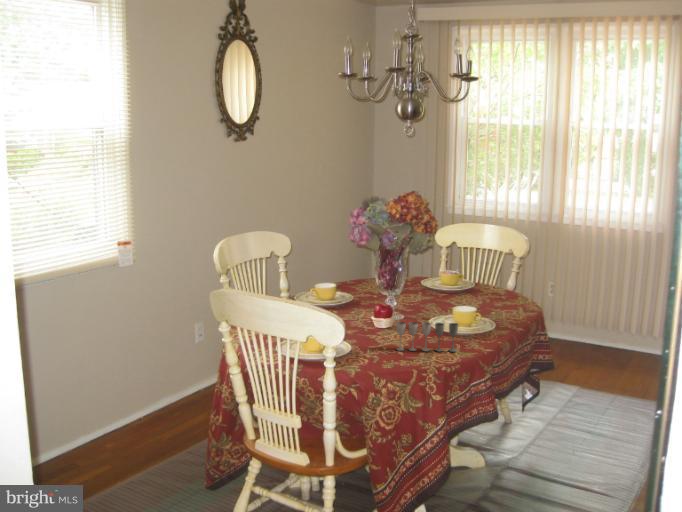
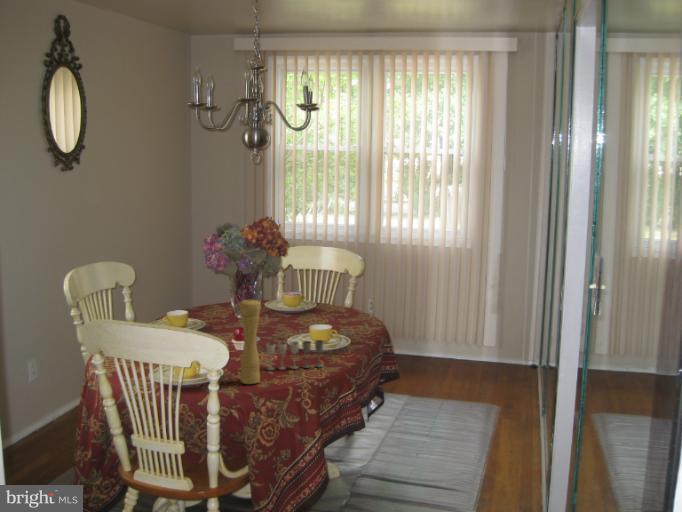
pepper mill: none [364,275,387,363] -> present [239,299,261,384]

